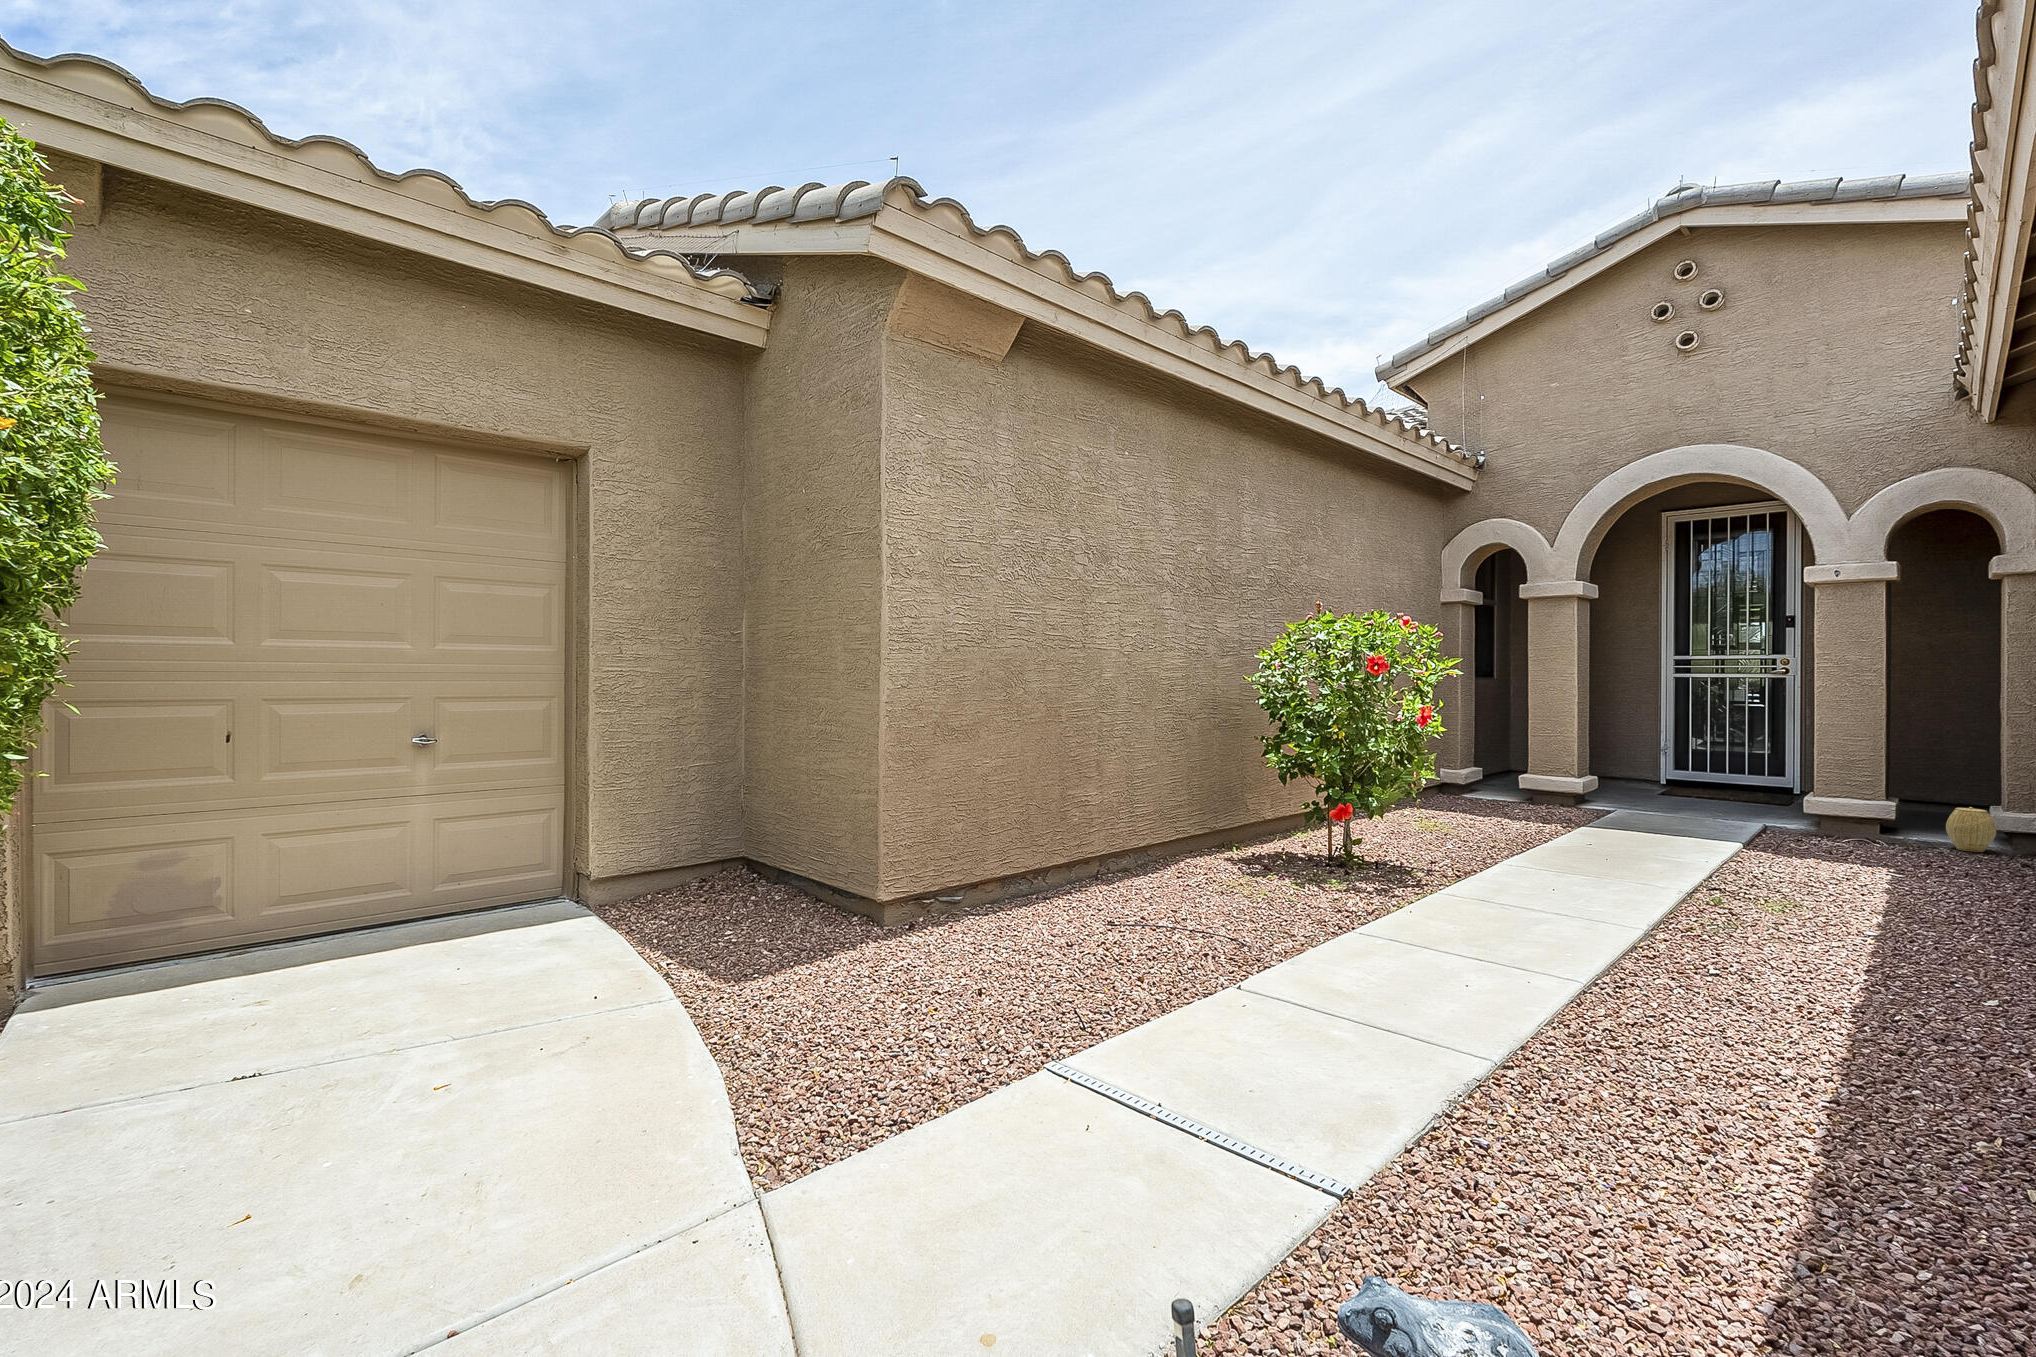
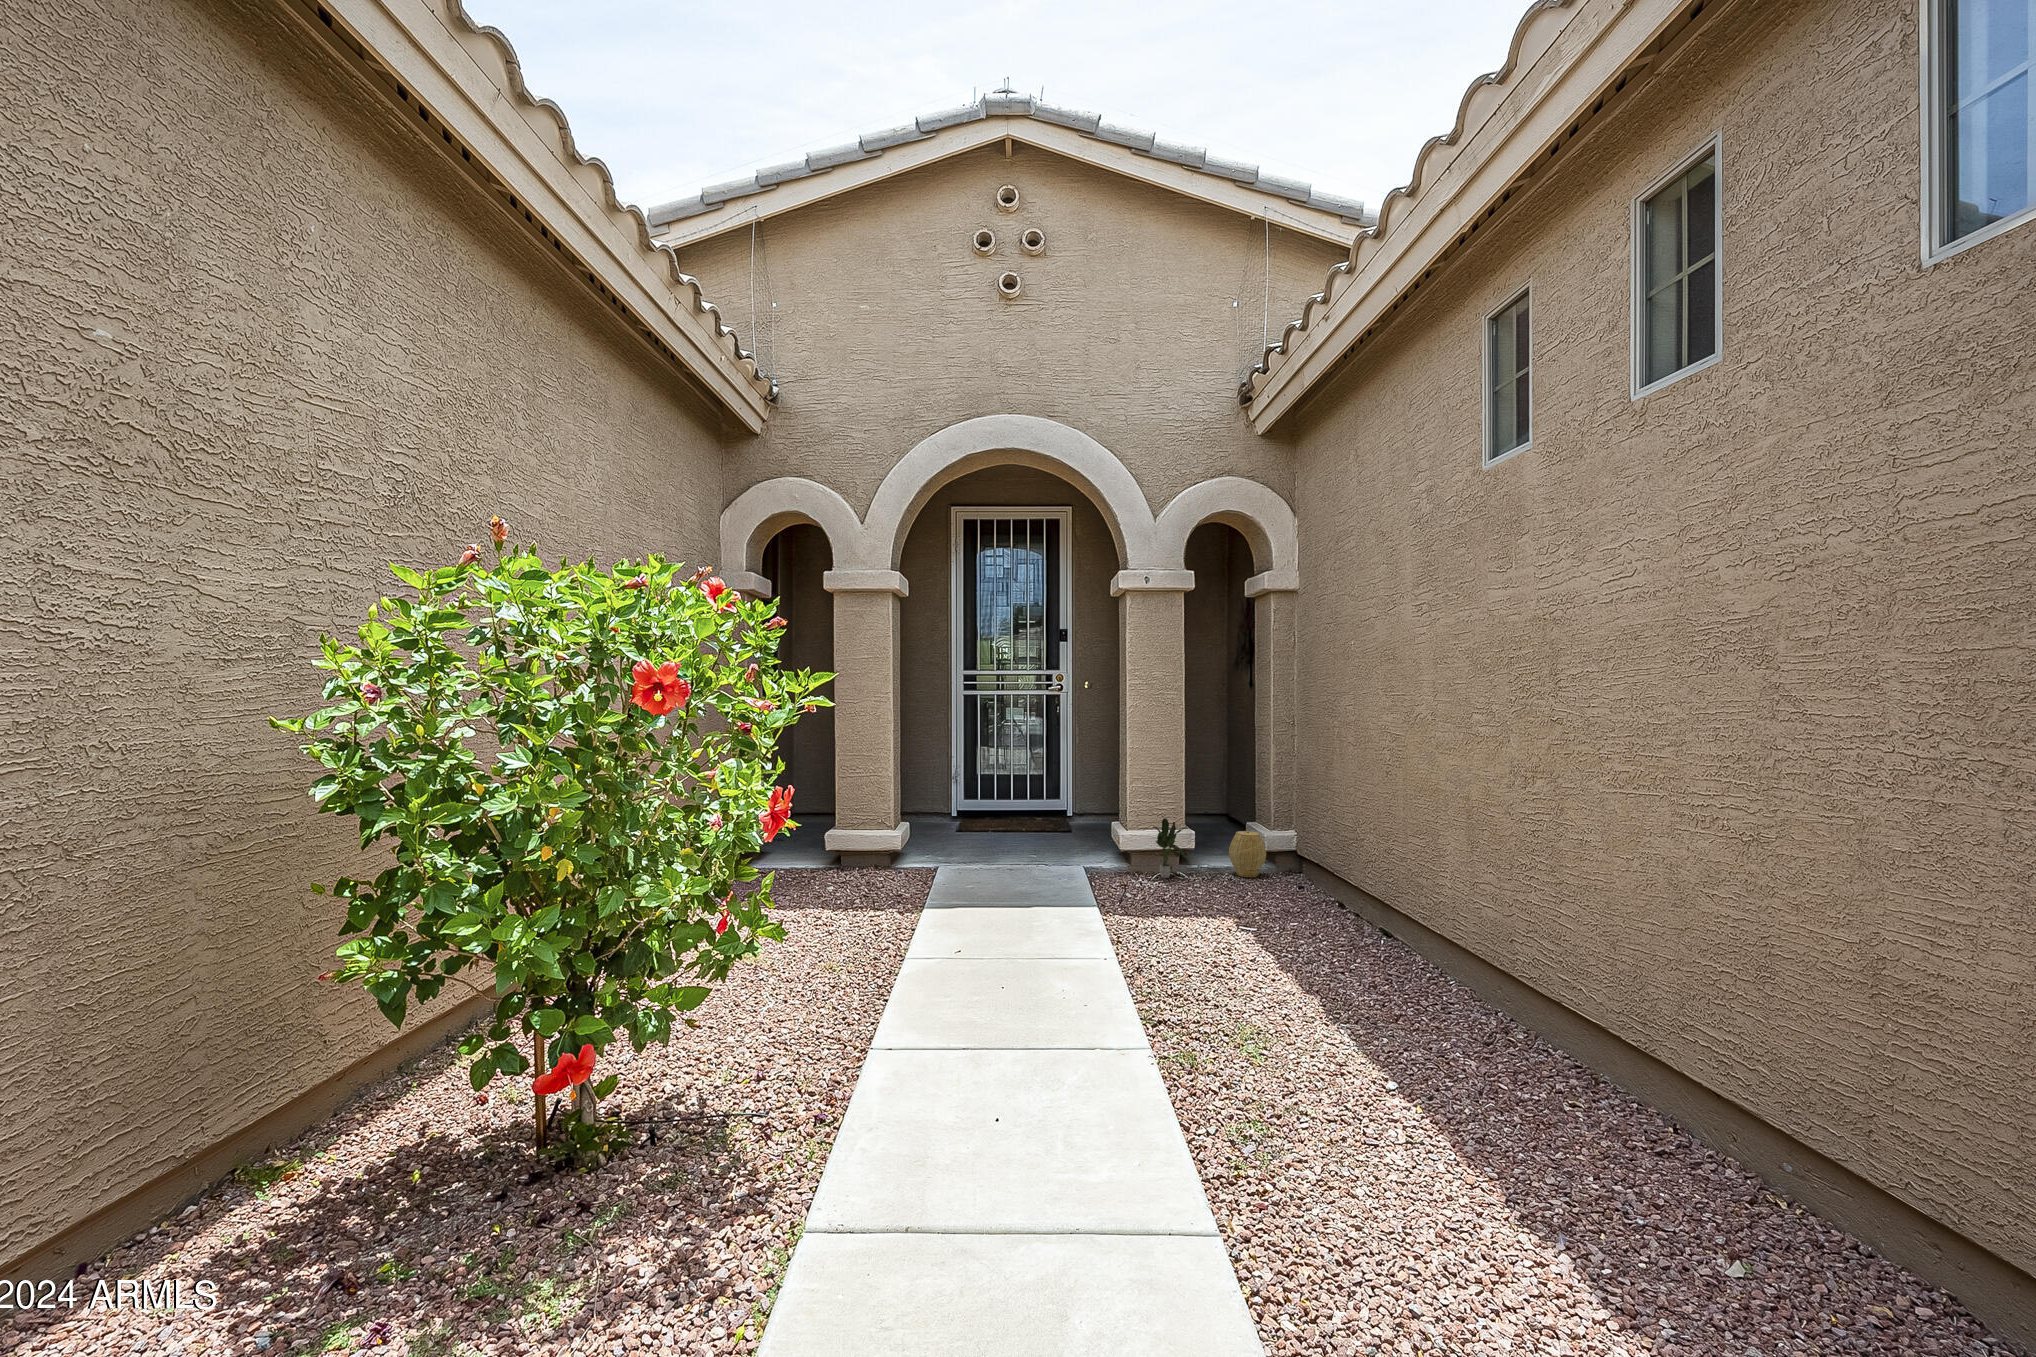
potted plant: none [1840,787,1885,840] -> present [1153,818,1188,878]

